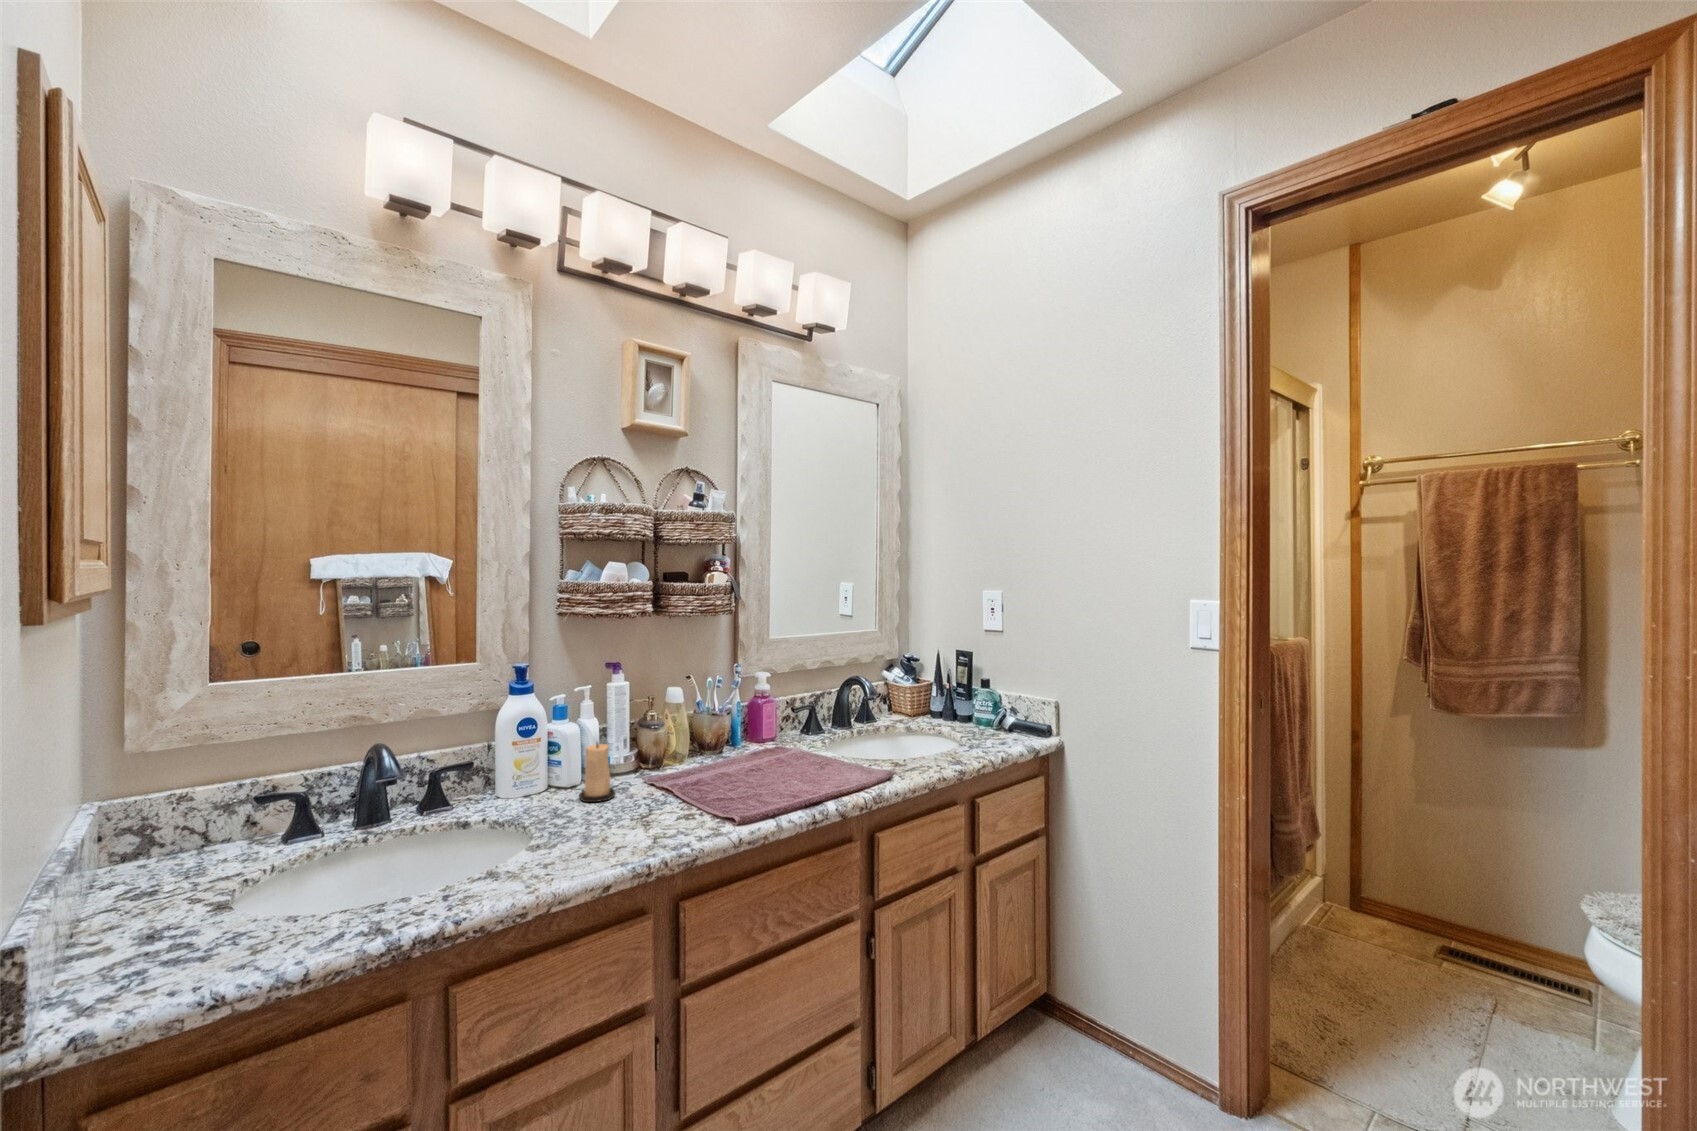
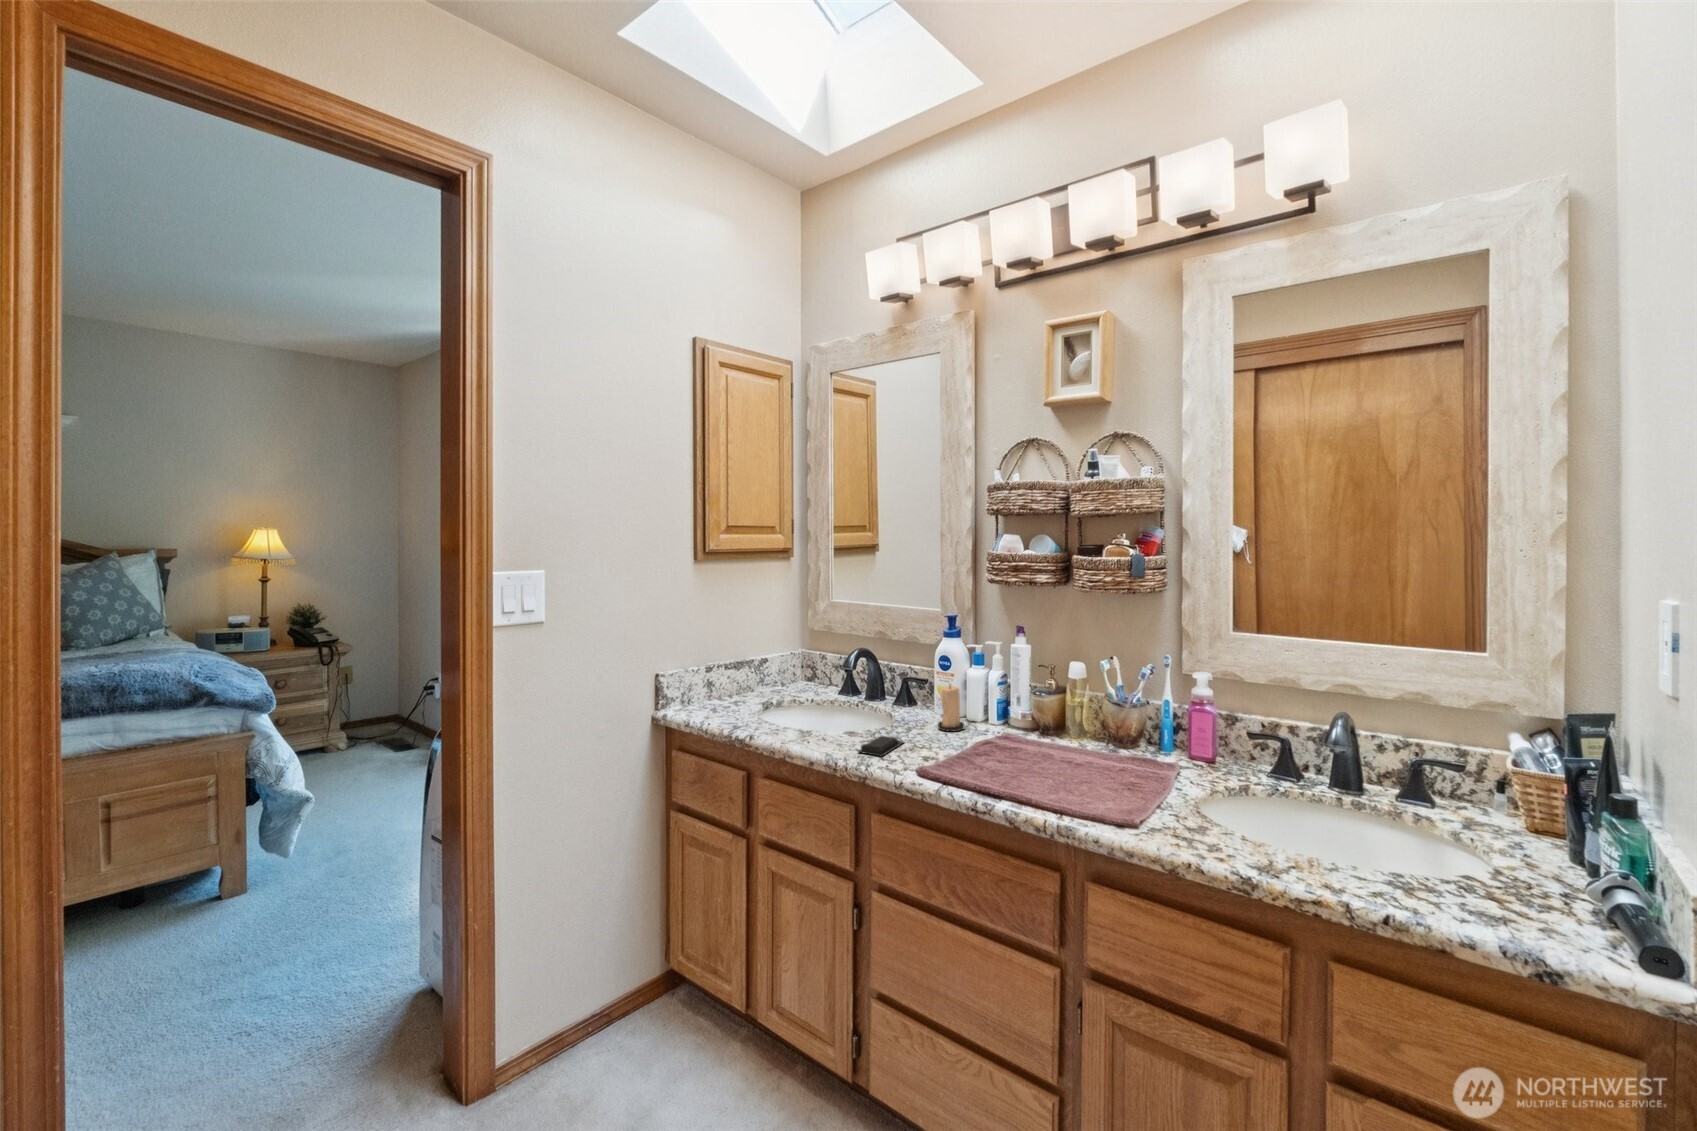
soap bar: none [589,817,659,846] -> present [858,736,904,756]

